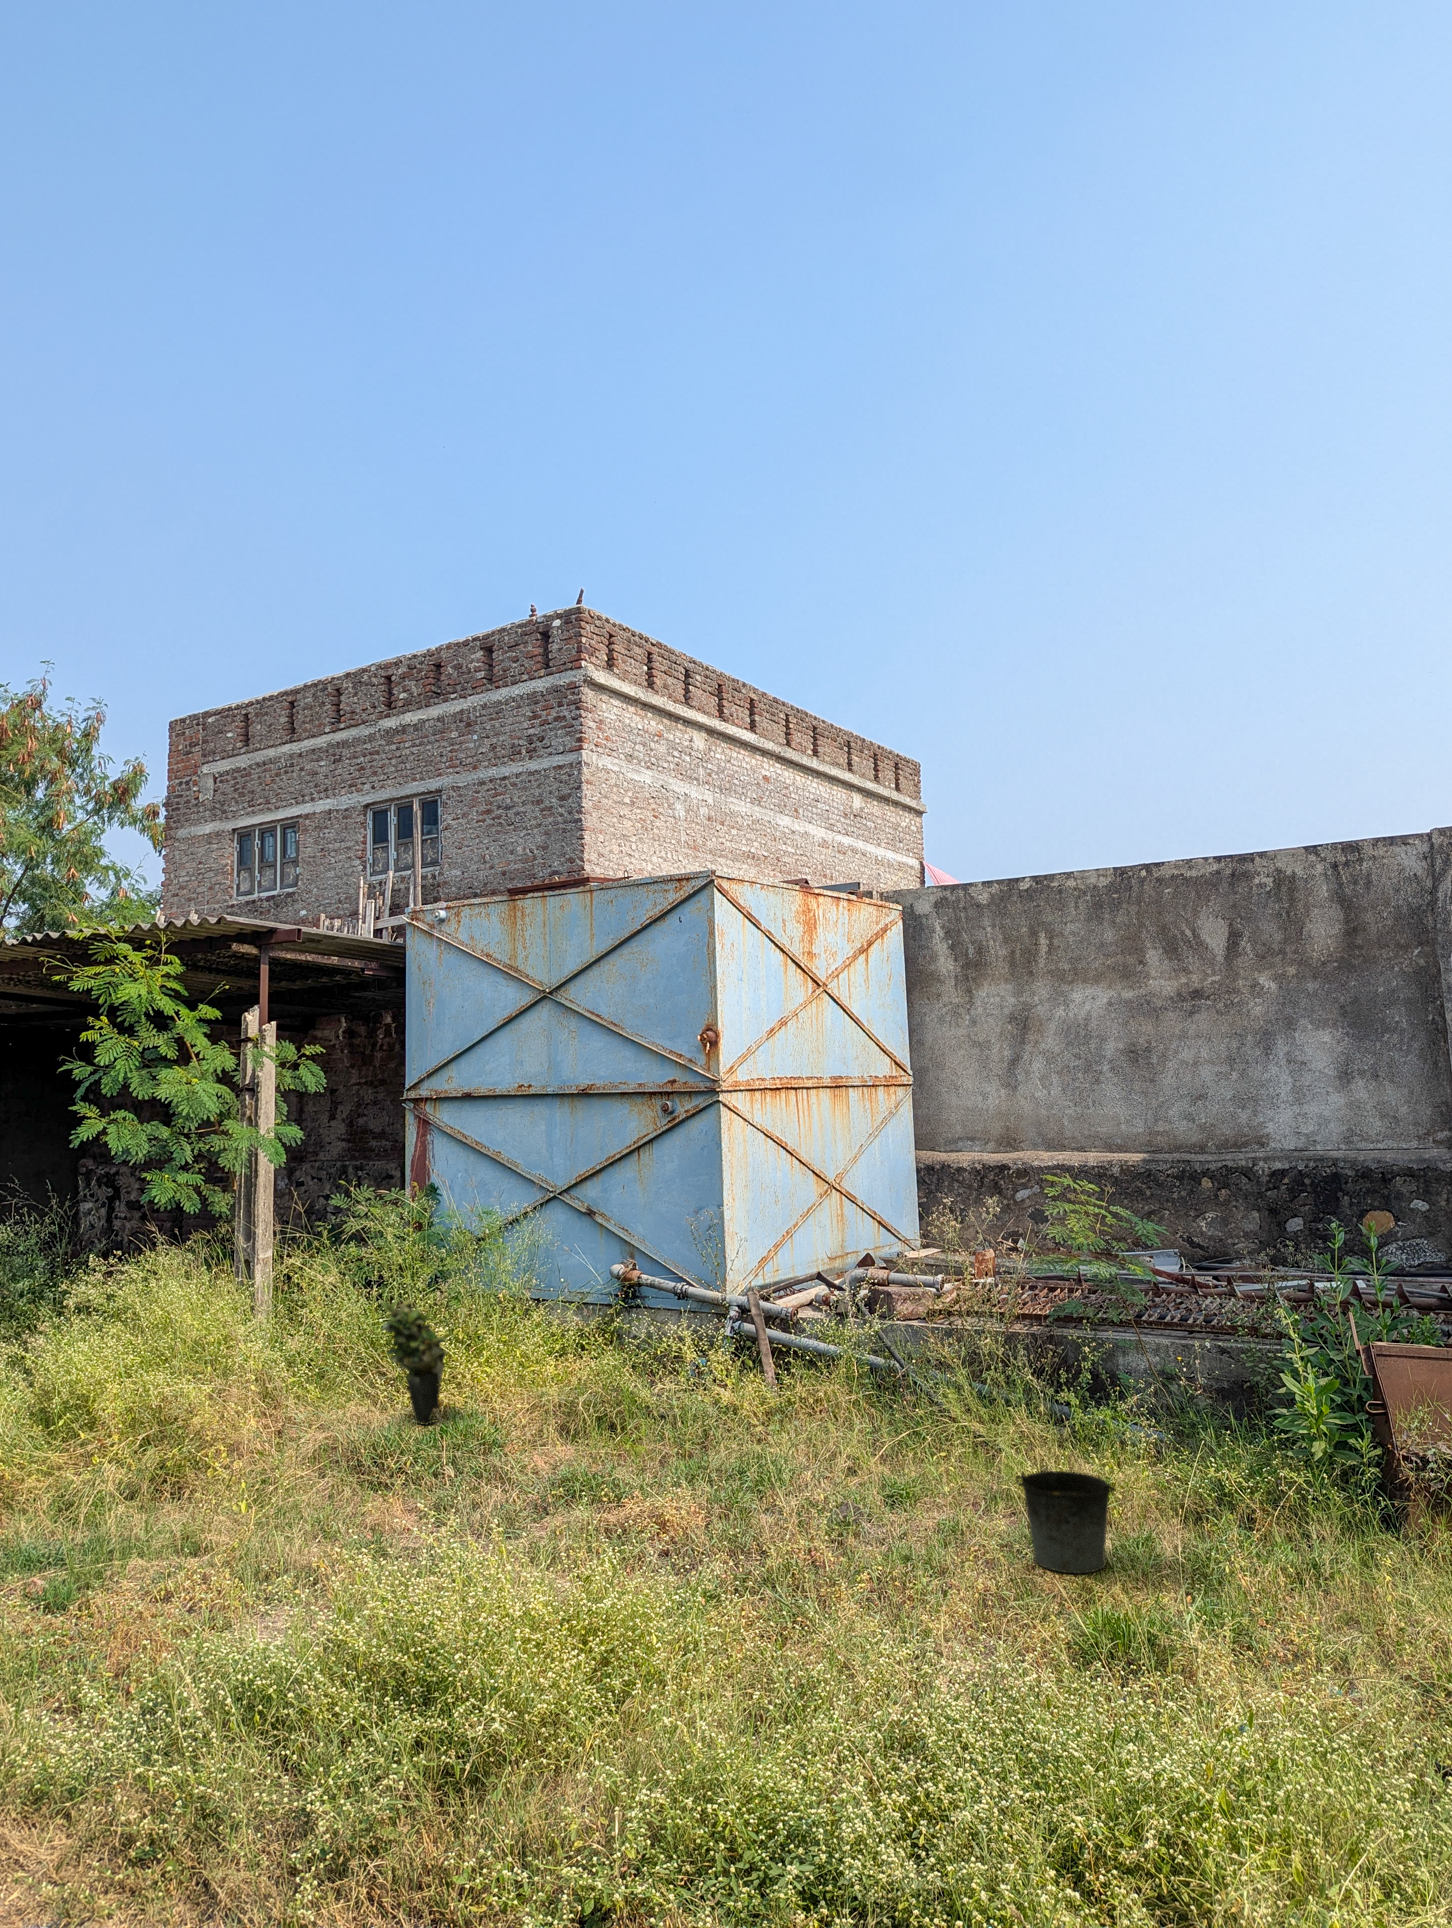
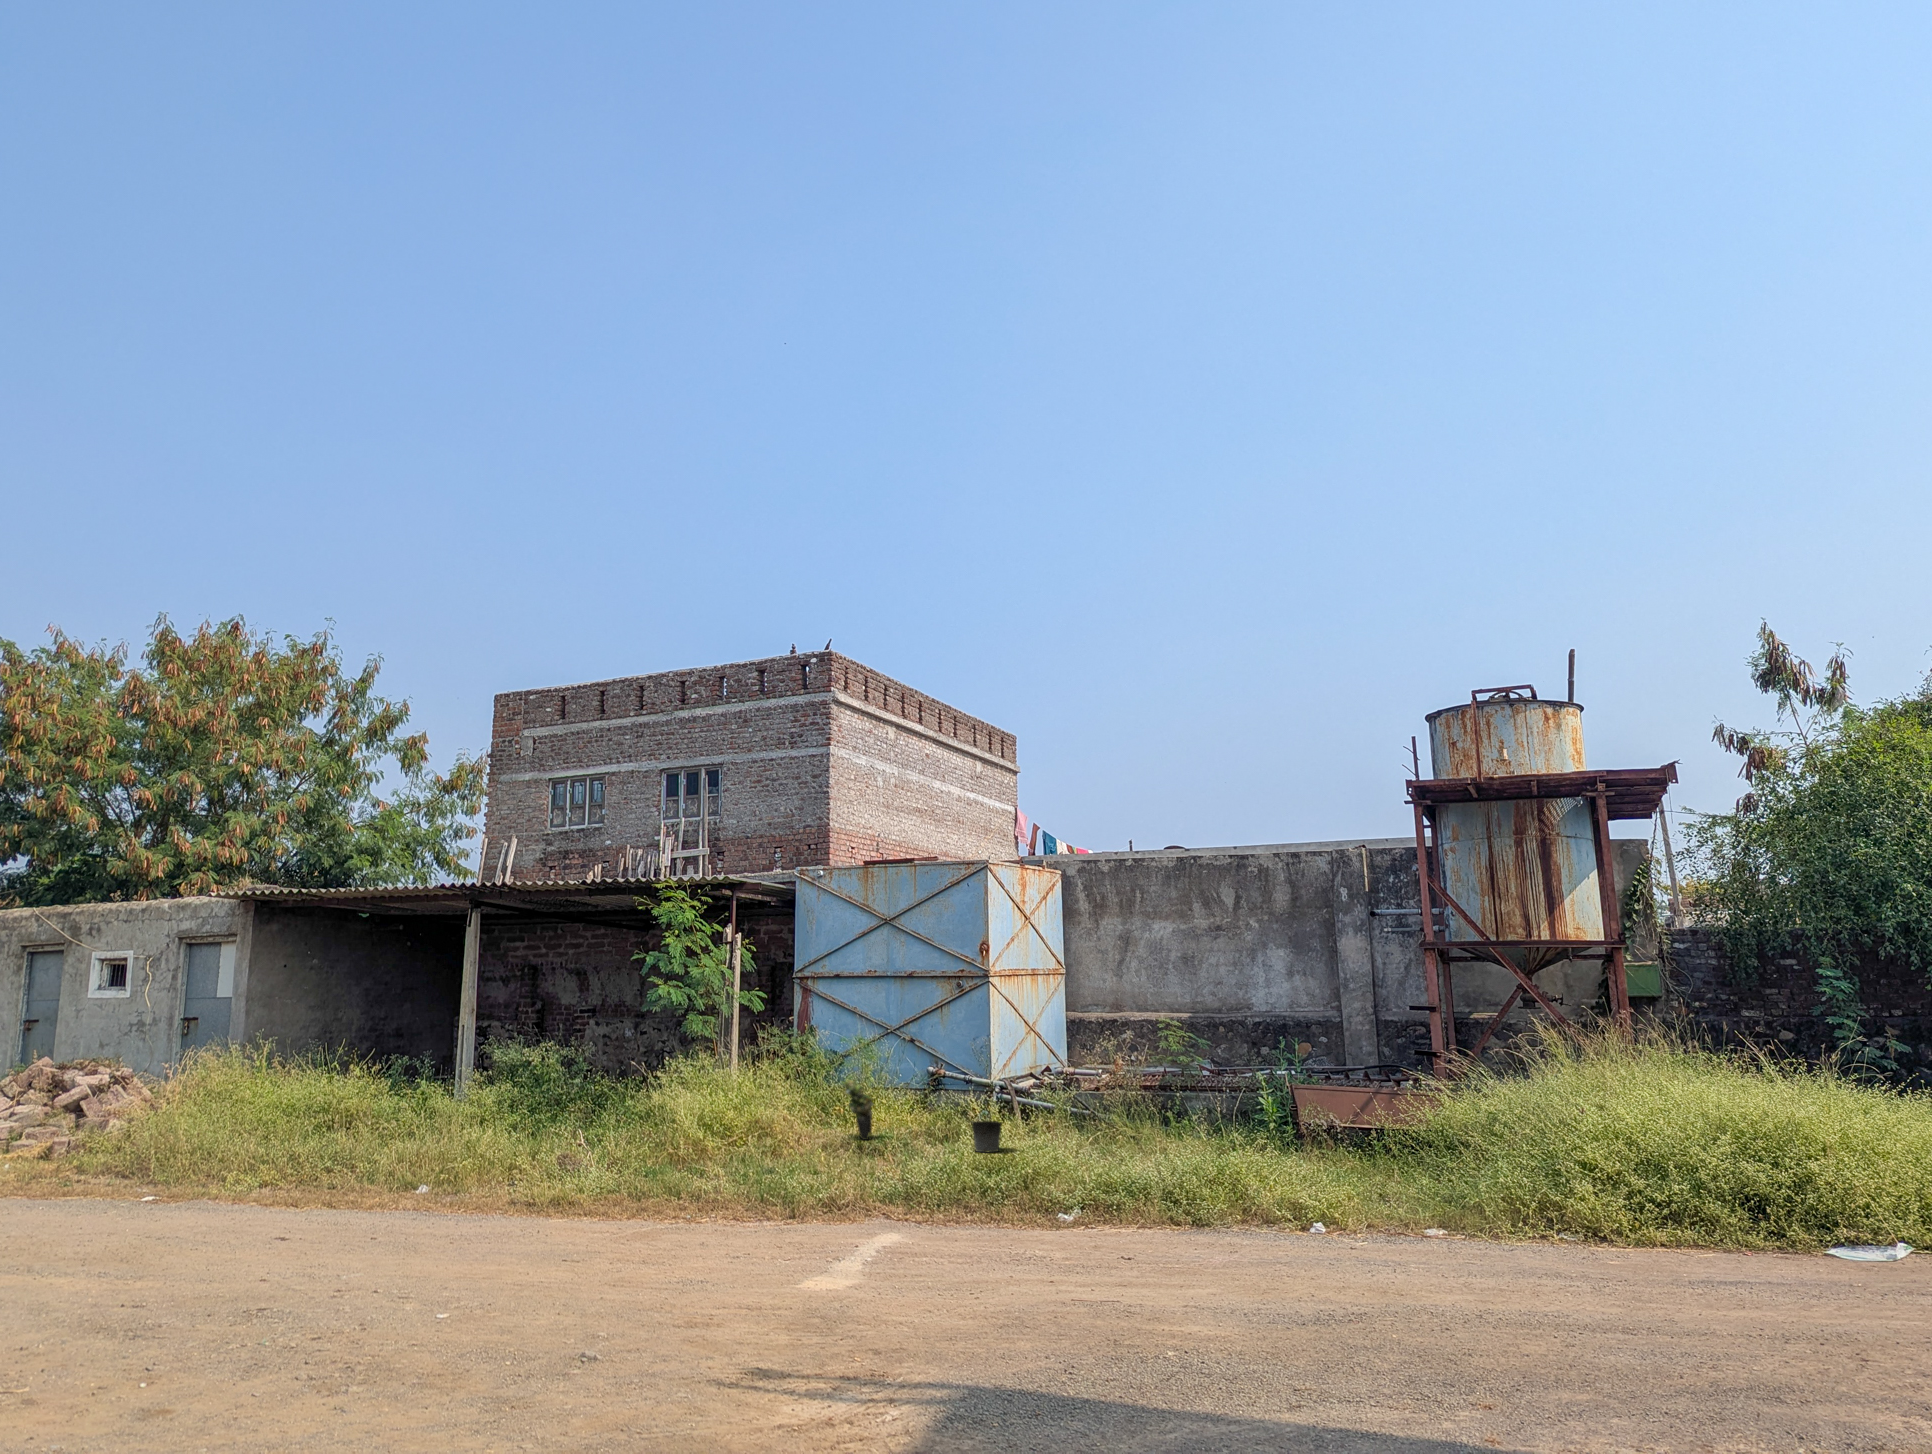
bucket: present [1015,1471,1115,1573] -> present [970,1121,1002,1152]

